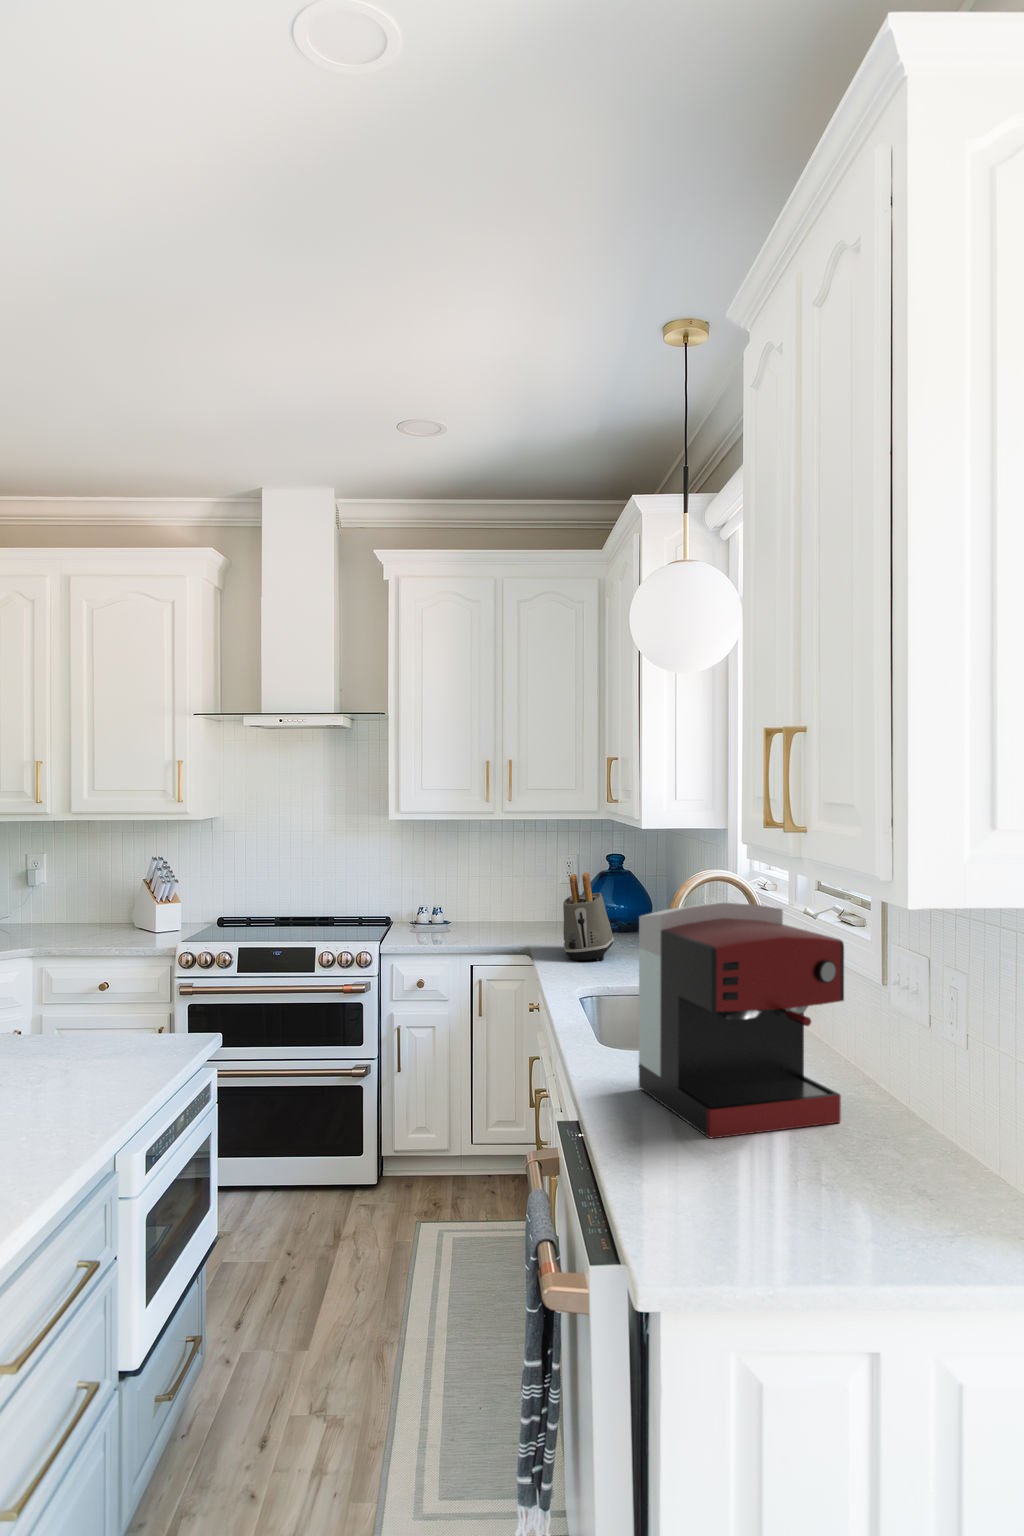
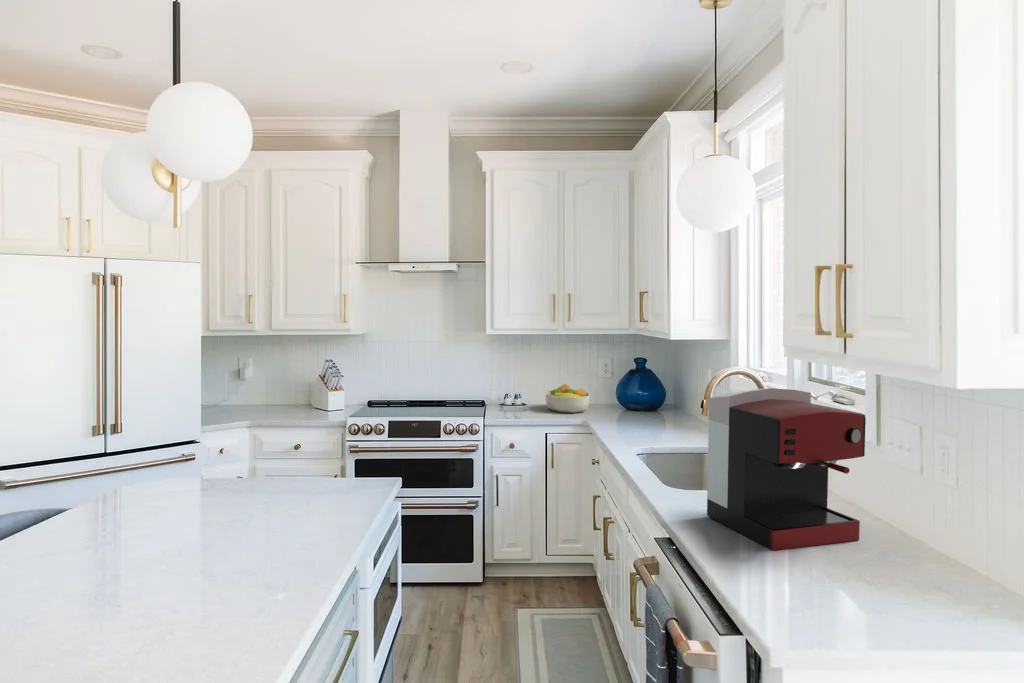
toaster: present [563,872,614,961] -> none [612,370,647,430]
fruit bowl: none [476,891,542,935] -> present [546,384,590,413]

